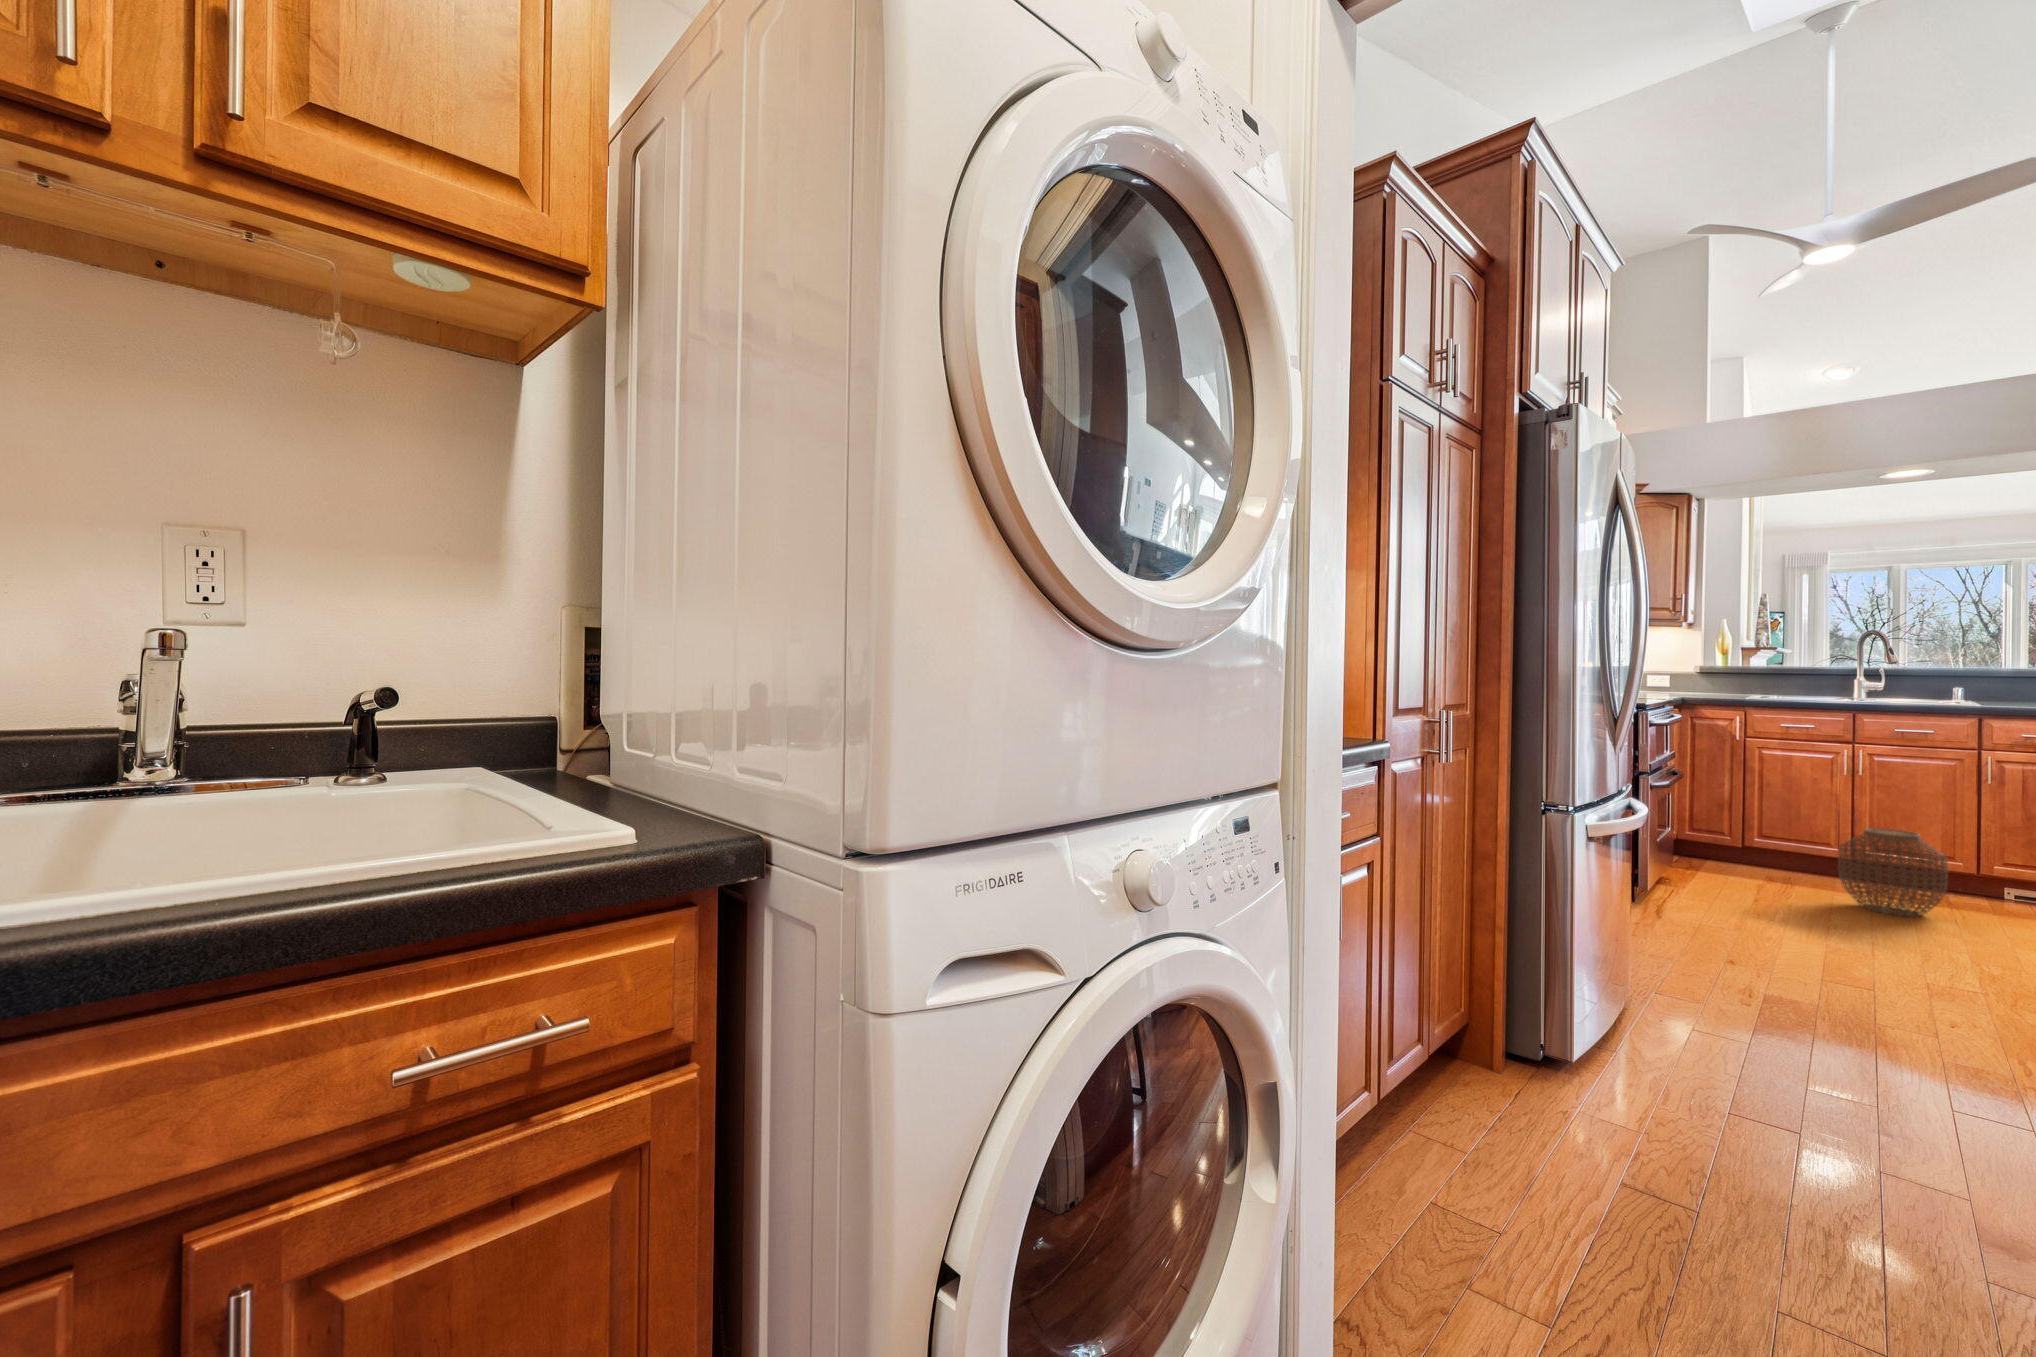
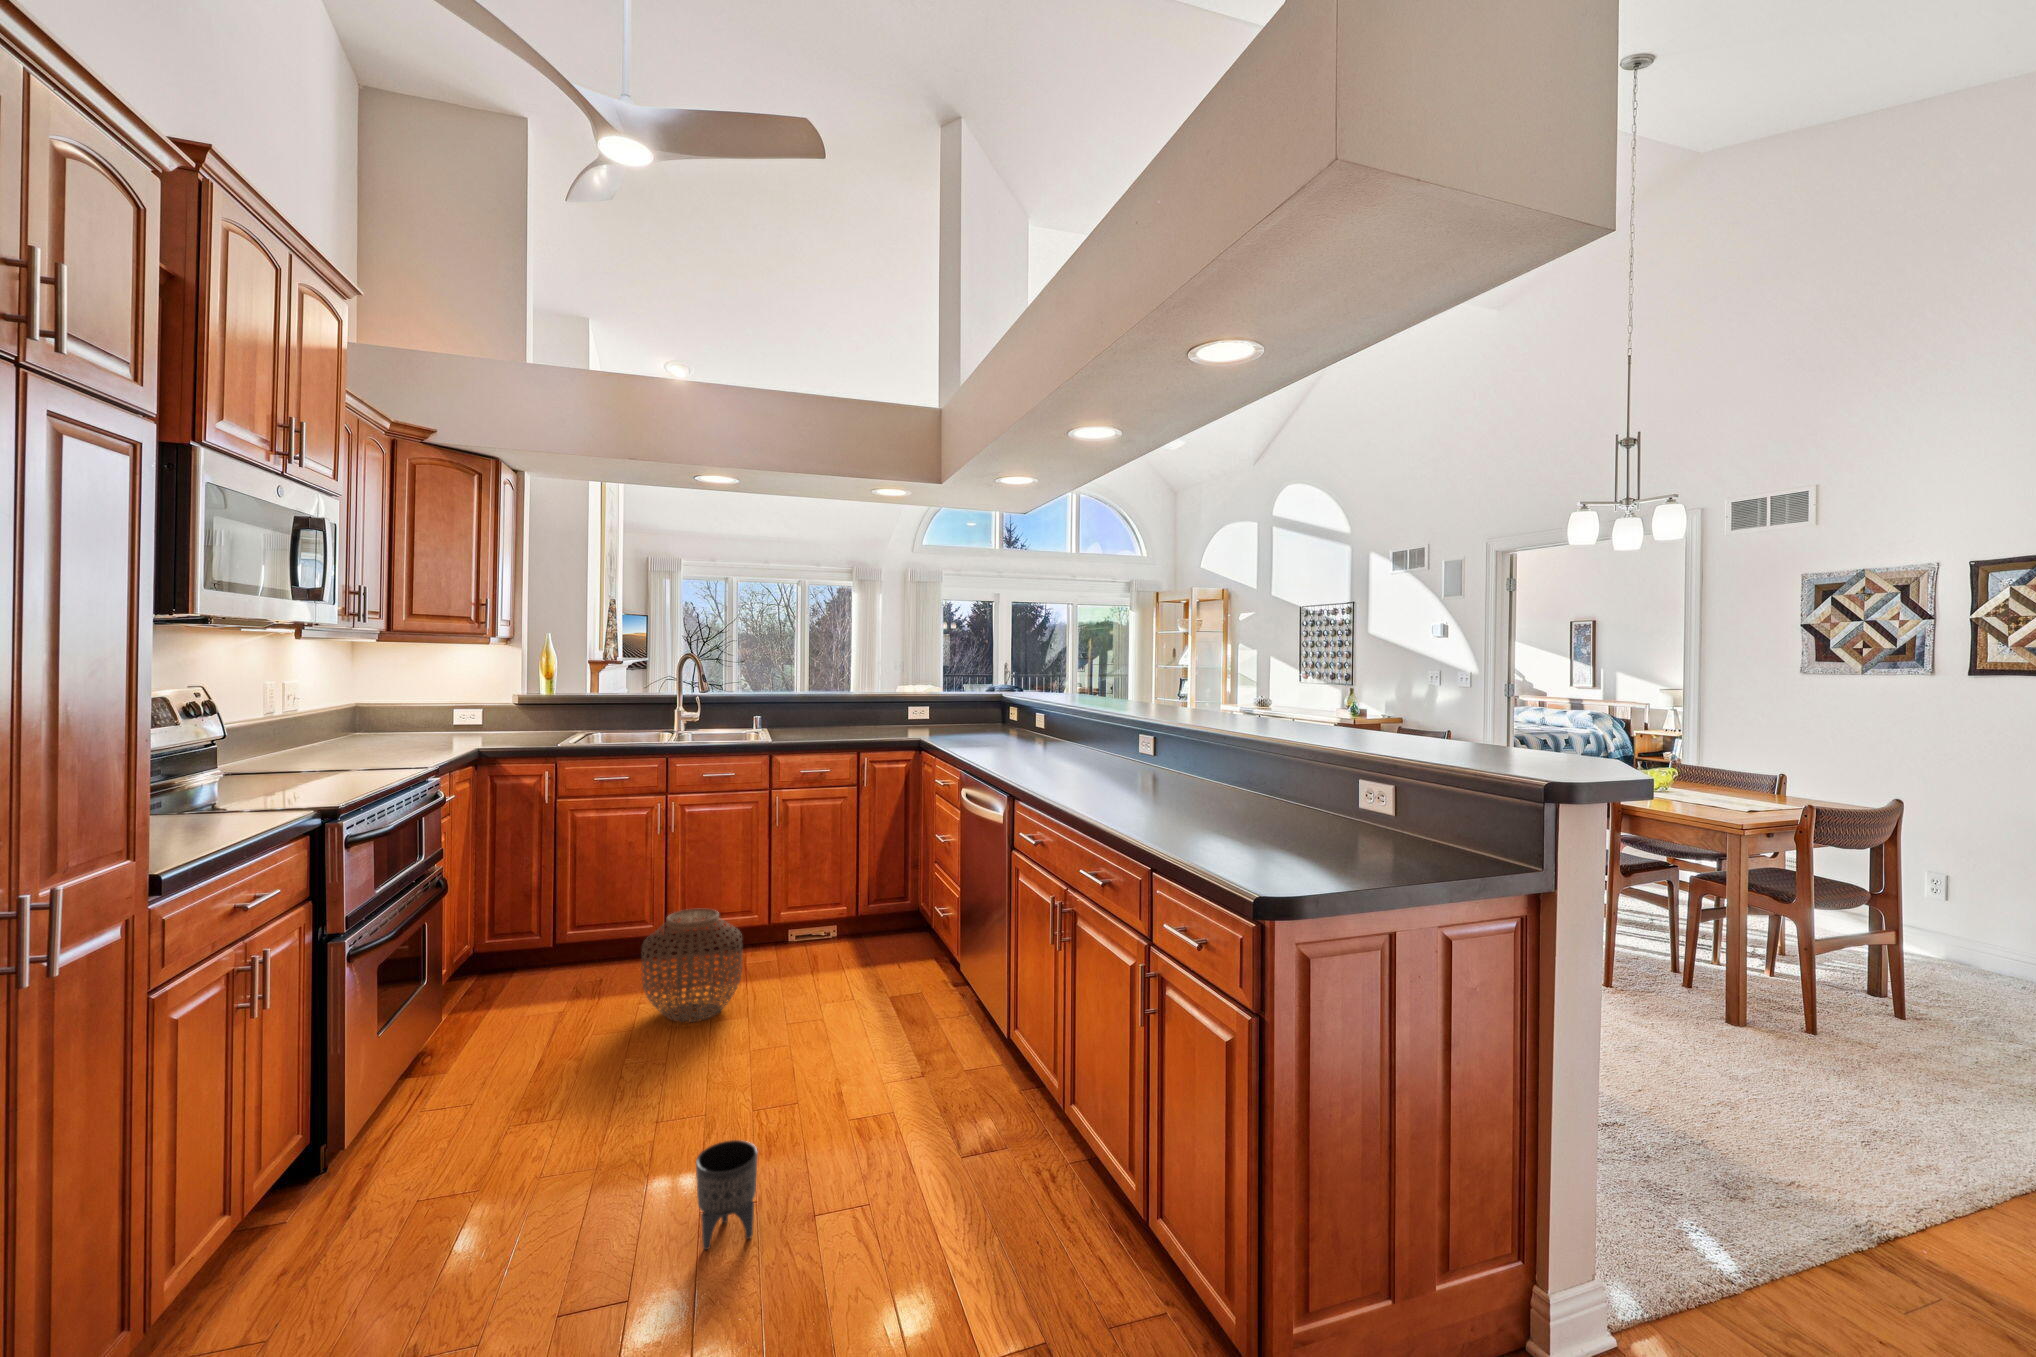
planter: none [1922,937,1981,1004] -> present [696,1140,758,1250]

